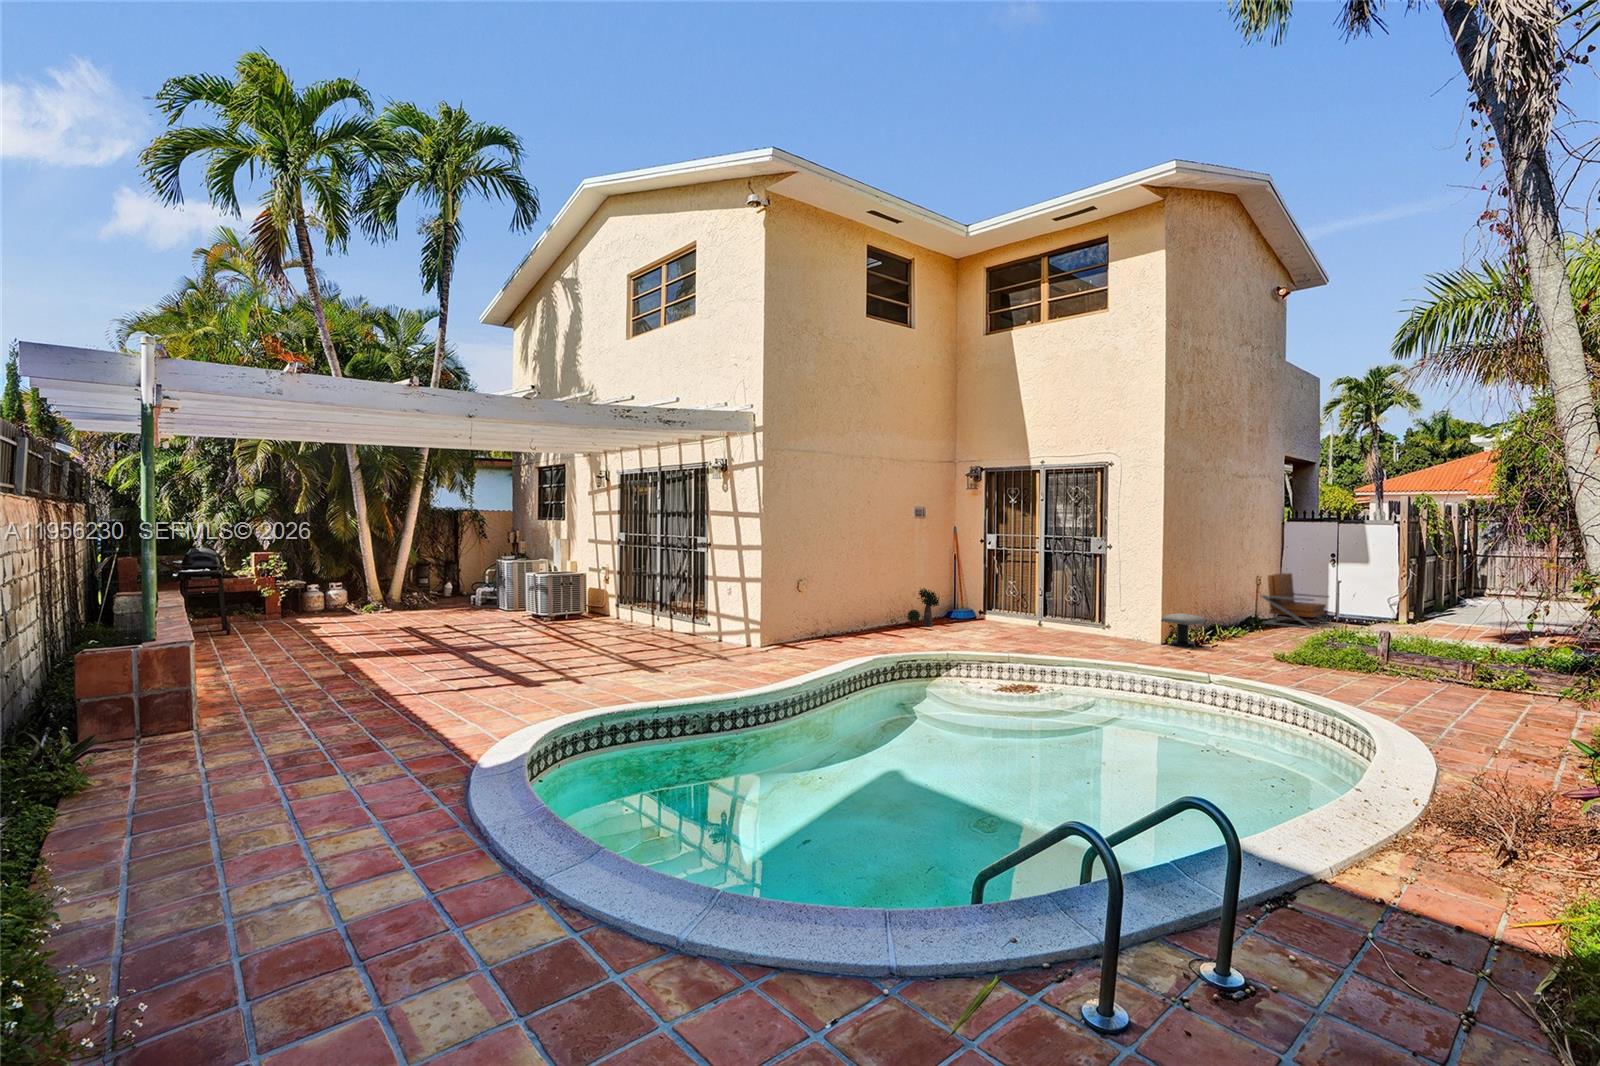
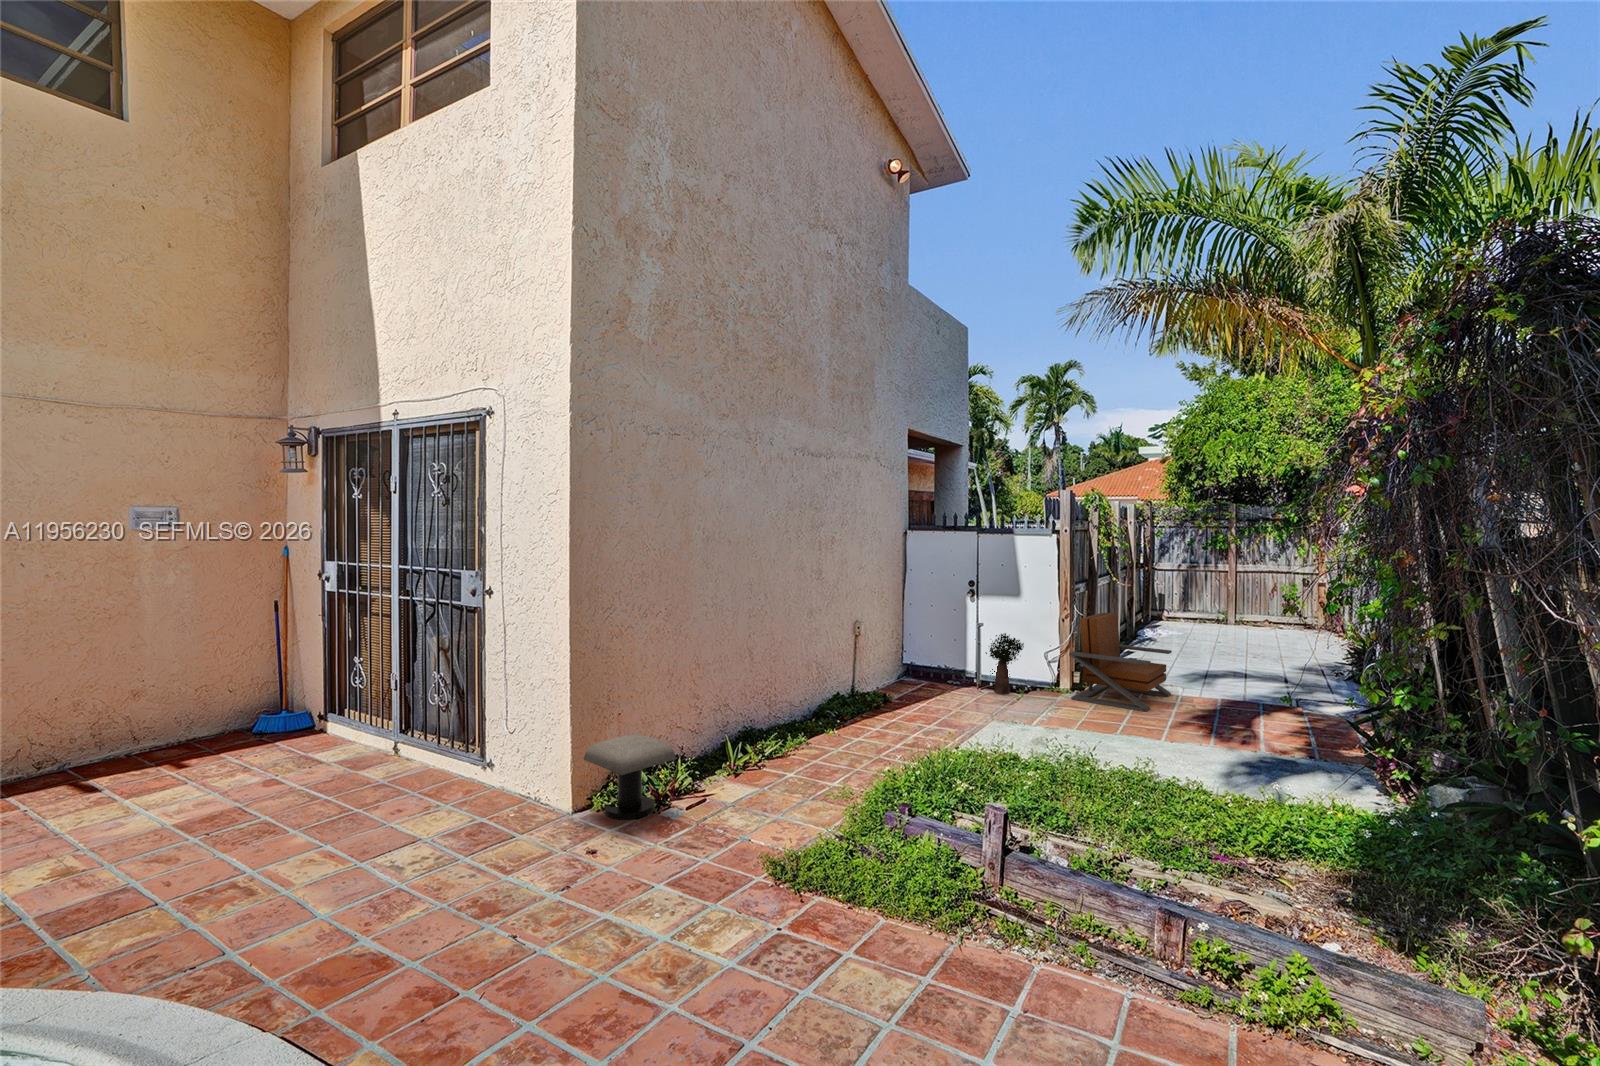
lounge chair: present [1261,573,1328,628] -> present [1069,613,1172,712]
potted plant: present [907,588,939,627] -> present [986,633,1024,694]

